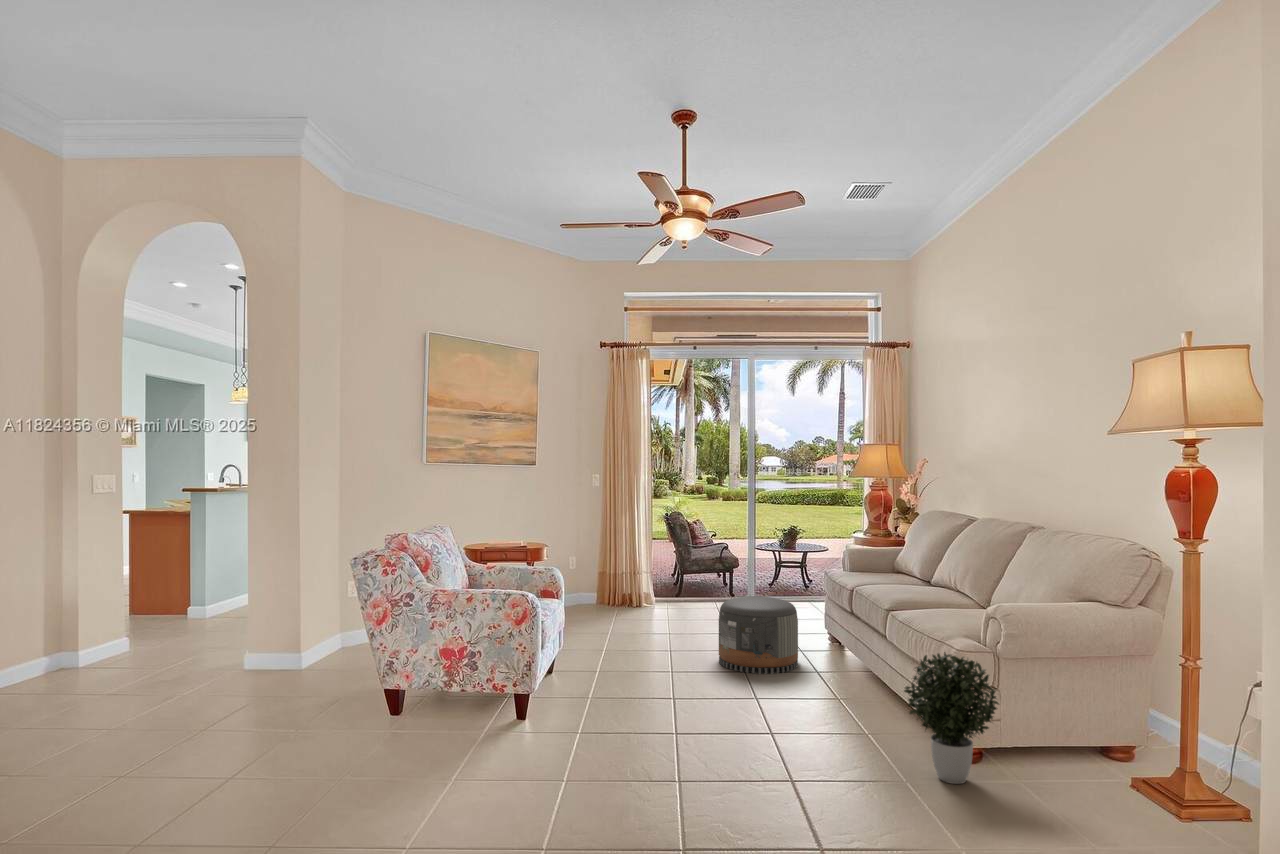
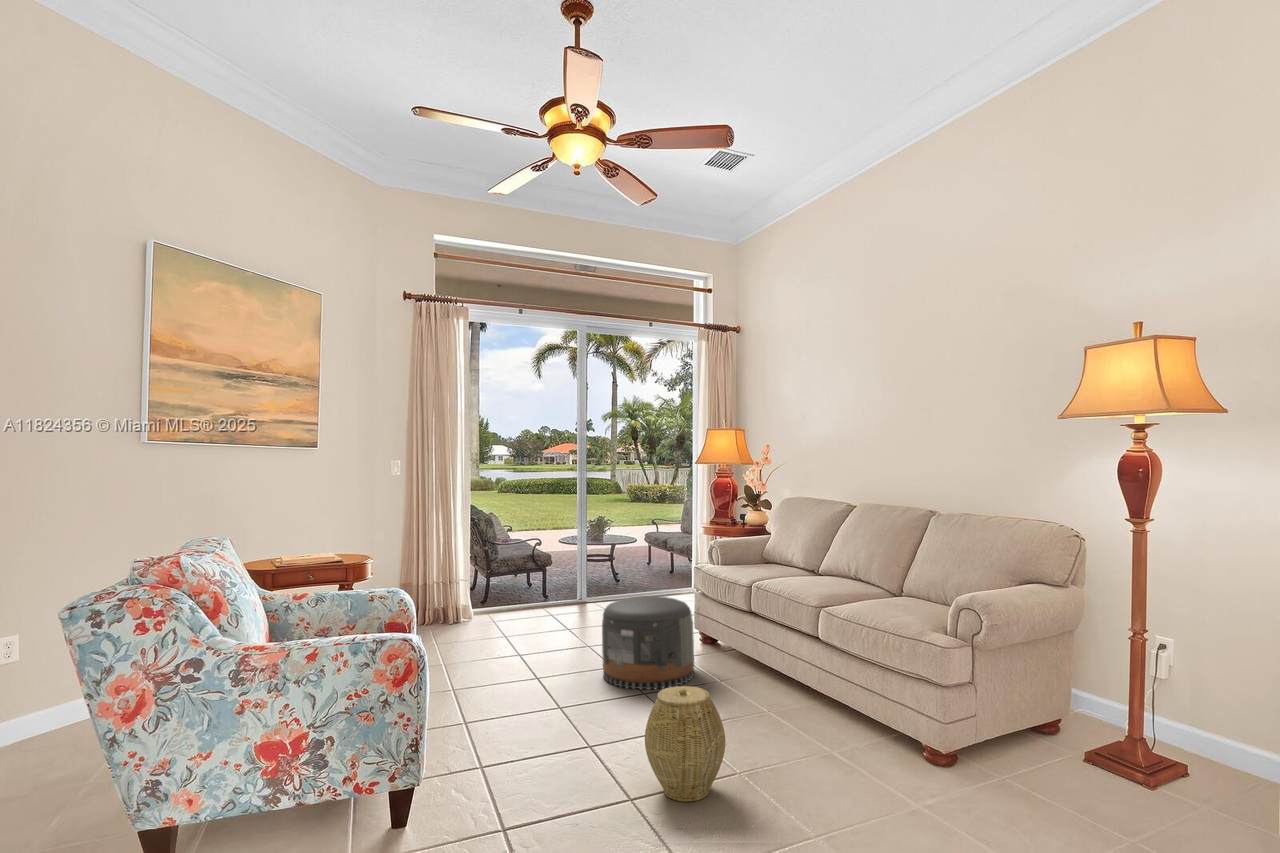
potted plant: present [904,652,999,784] -> none [948,642,1067,806]
woven basket: none [681,657,741,738] -> present [645,686,726,802]

